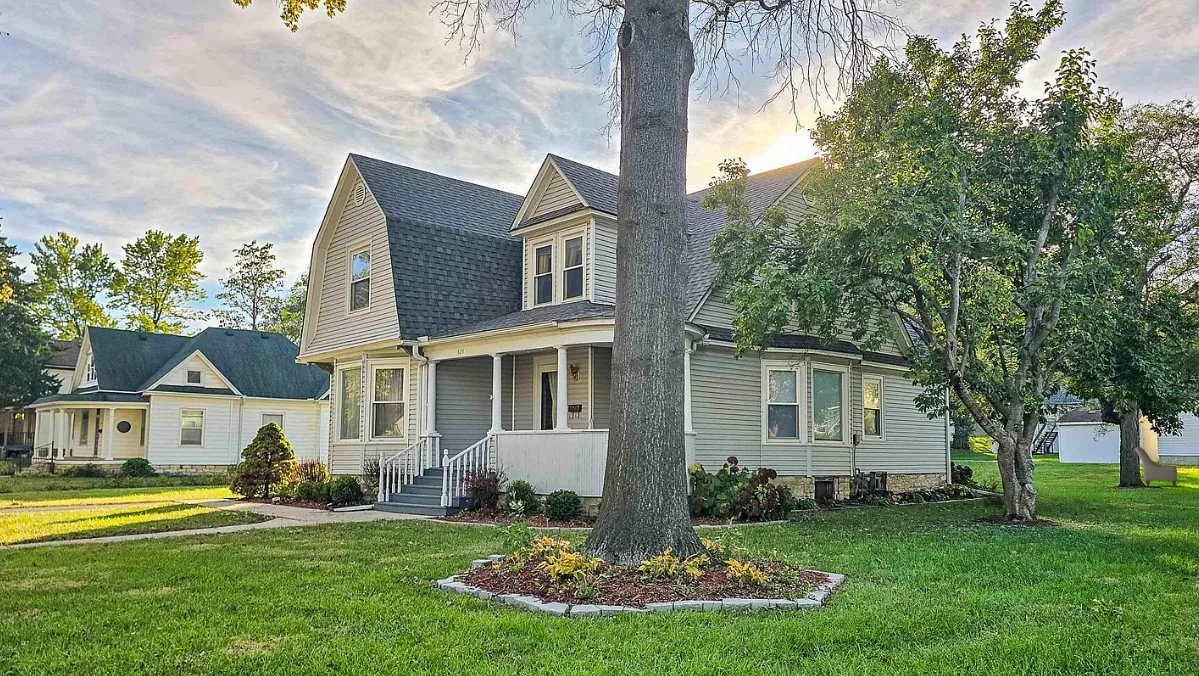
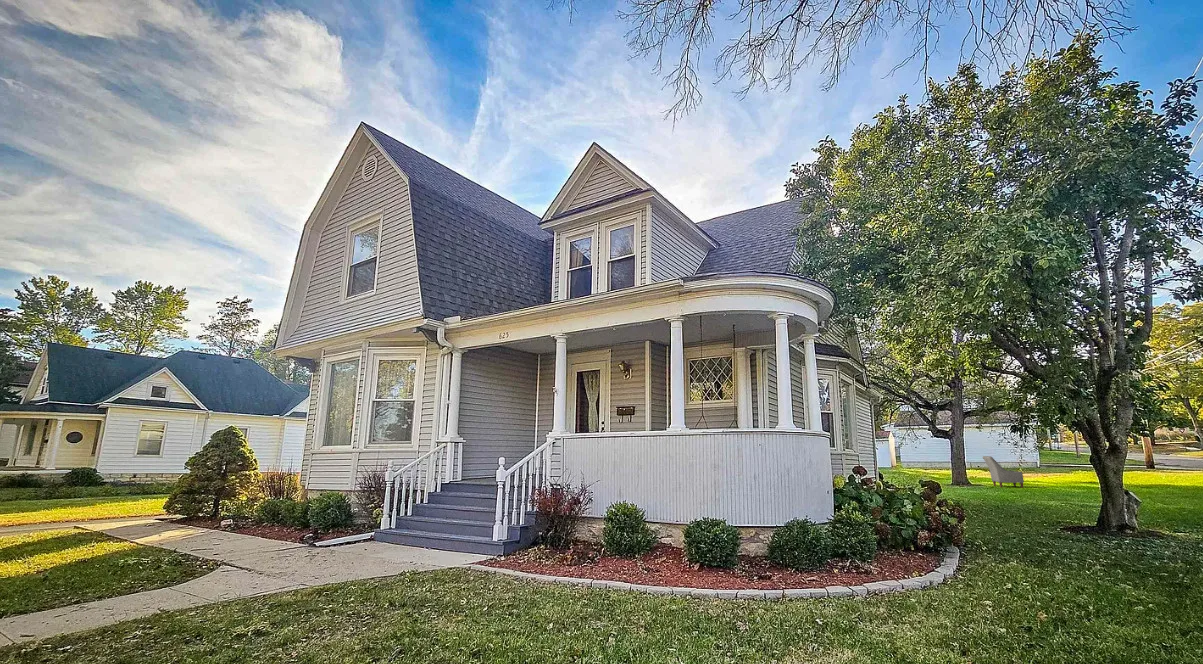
potted tree: present [982,484,1007,520] -> none [1118,489,1166,537]

